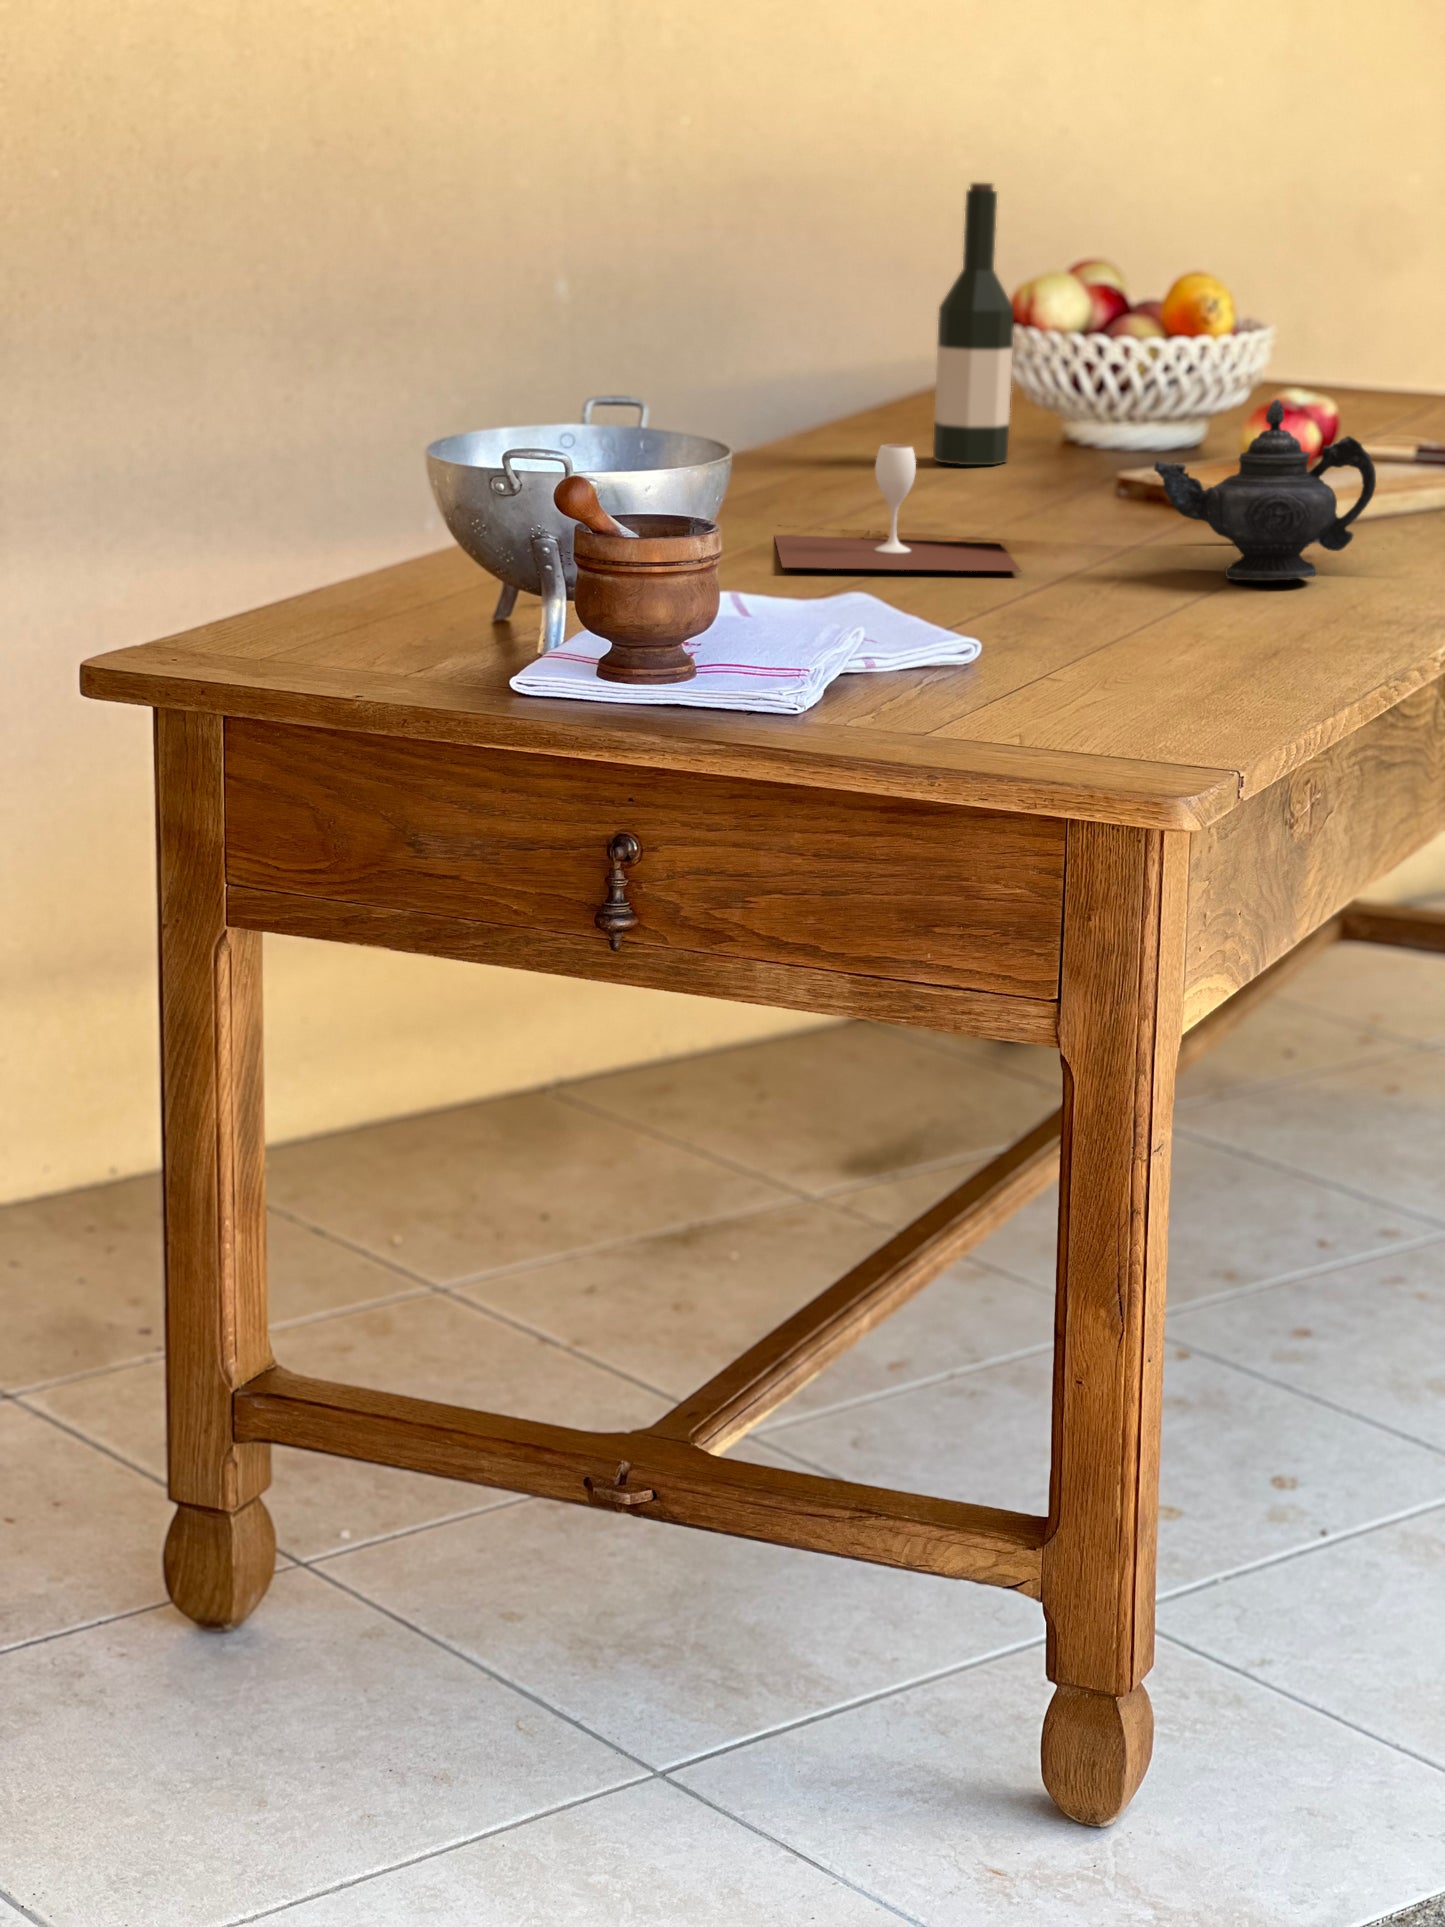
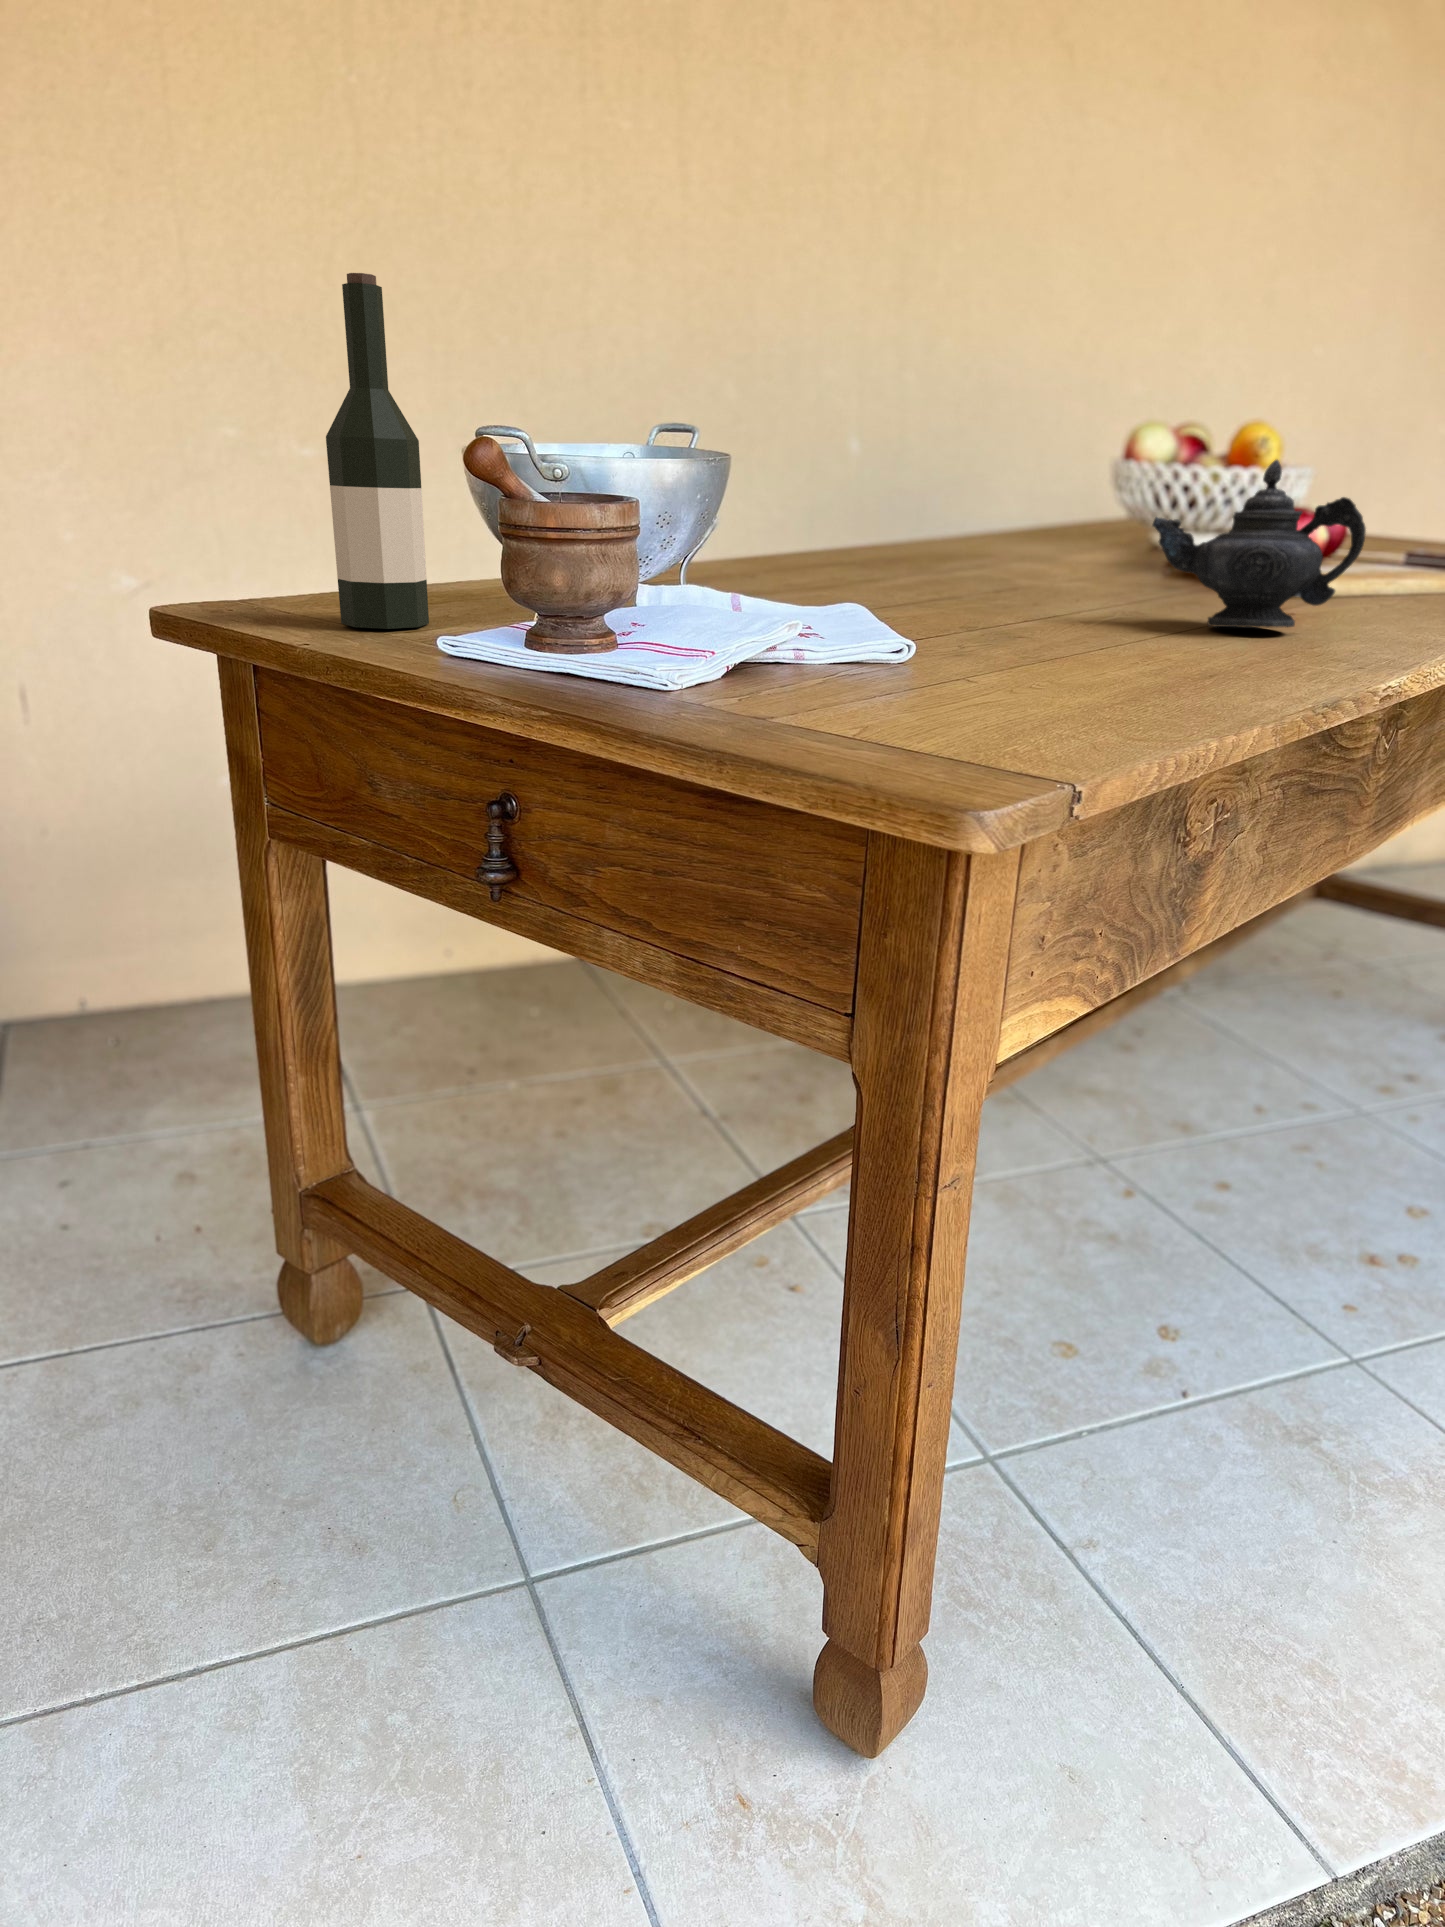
wine bottle: present [933,183,1014,465] -> present [326,273,429,629]
wine glass: present [775,444,1021,571] -> none [827,508,1036,612]

